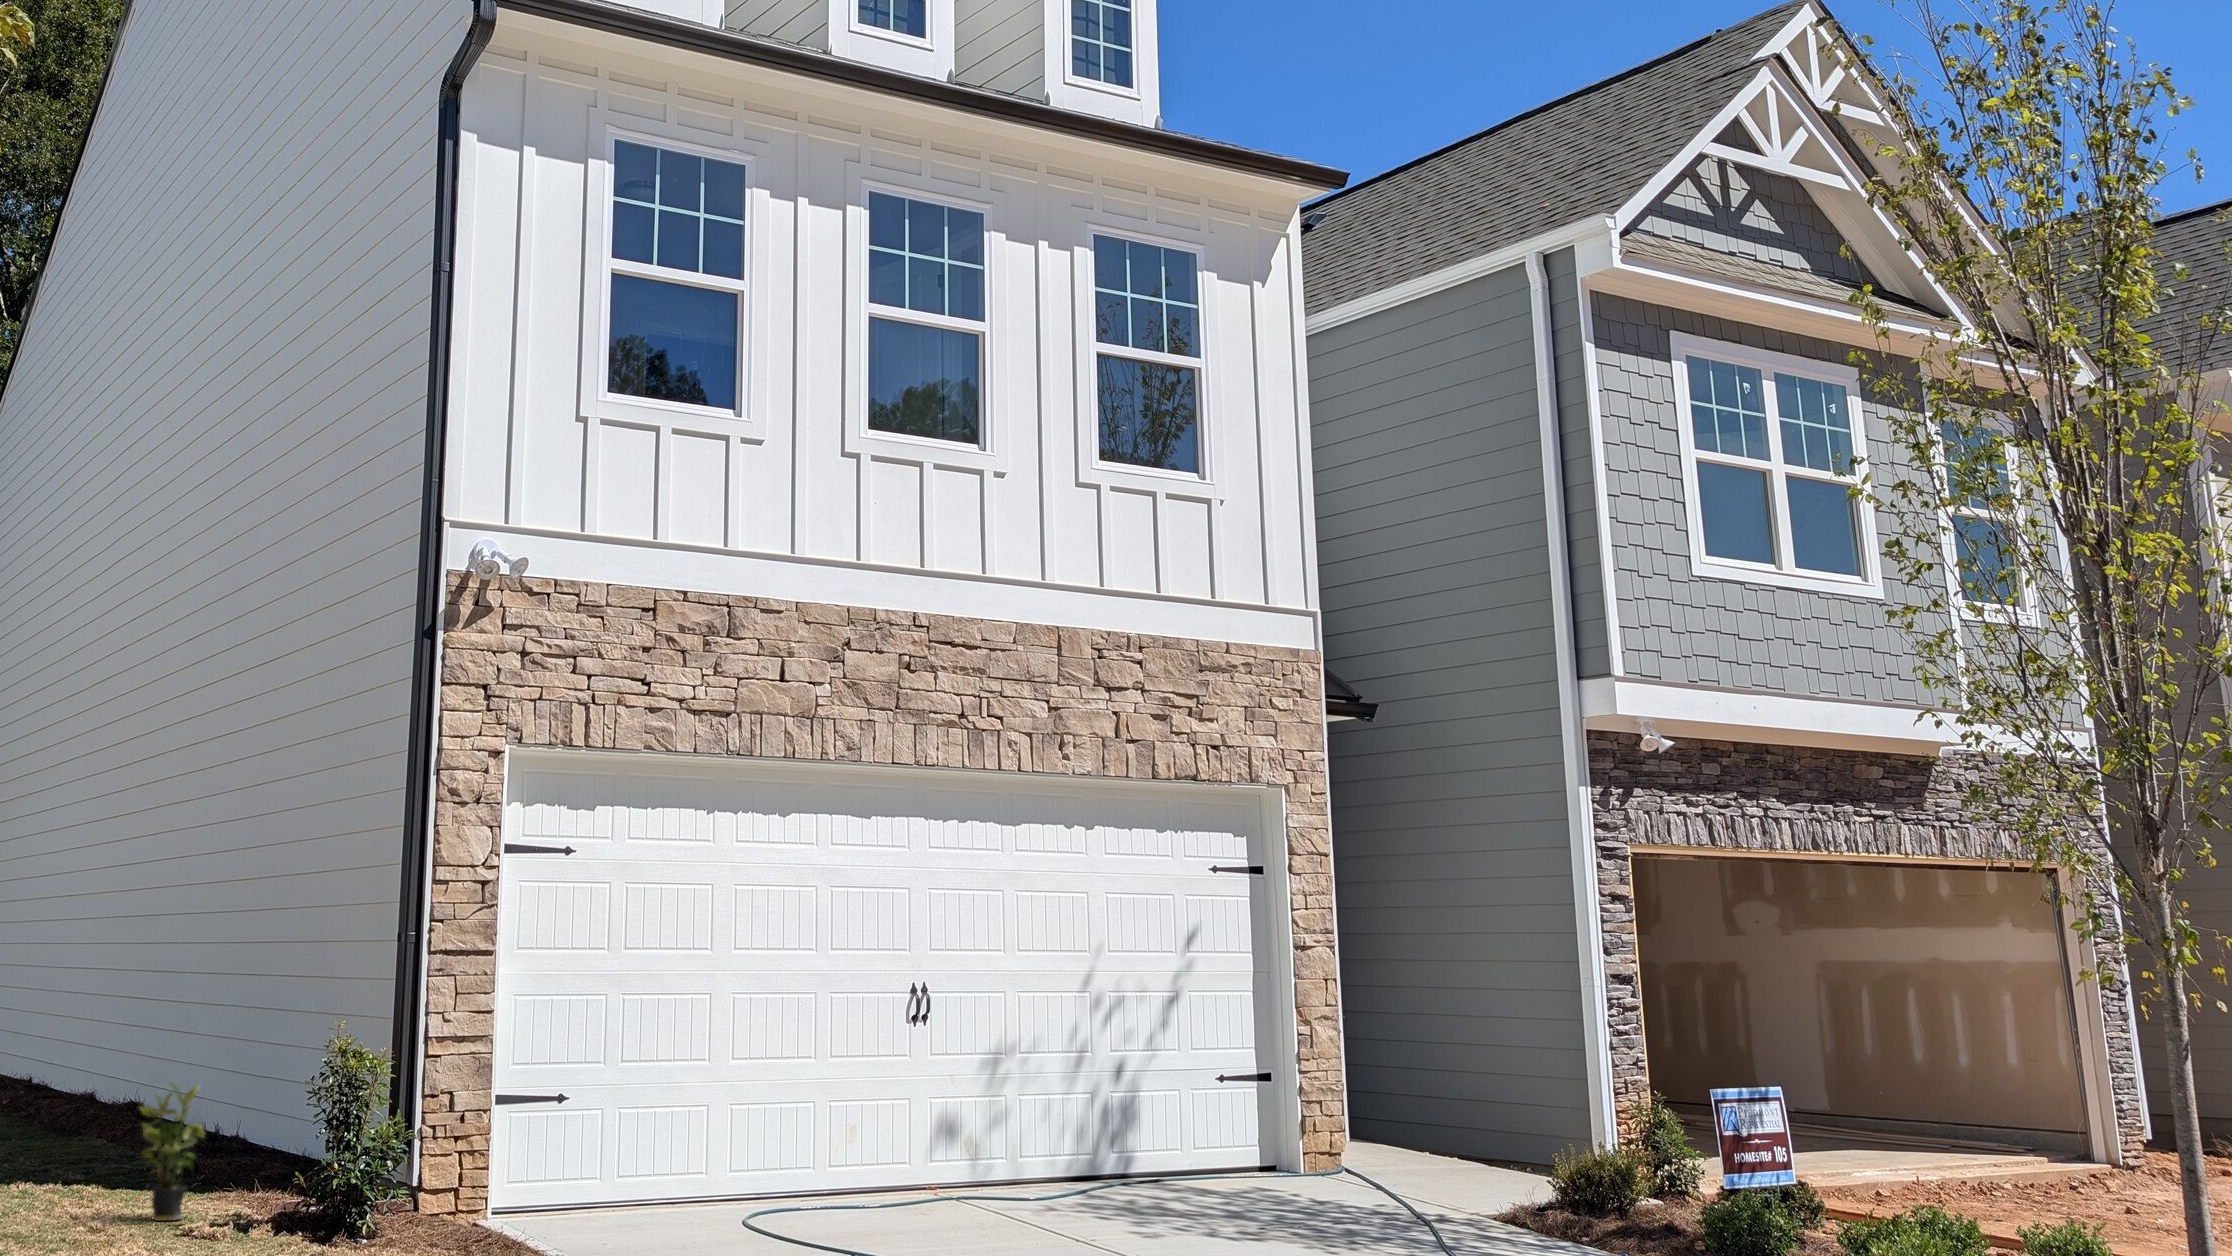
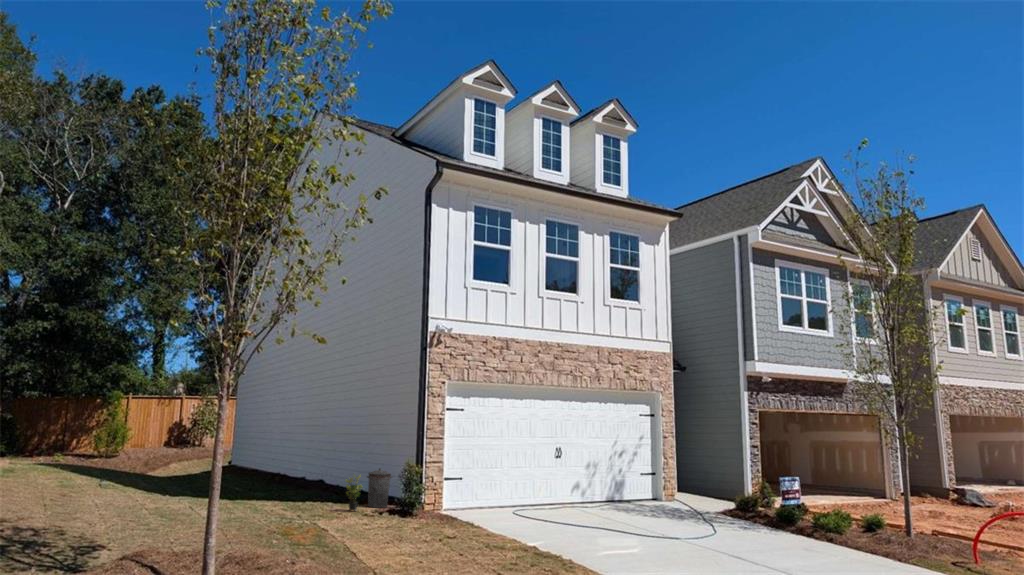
trash can: none [227,1064,322,1208] -> present [367,468,392,508]

